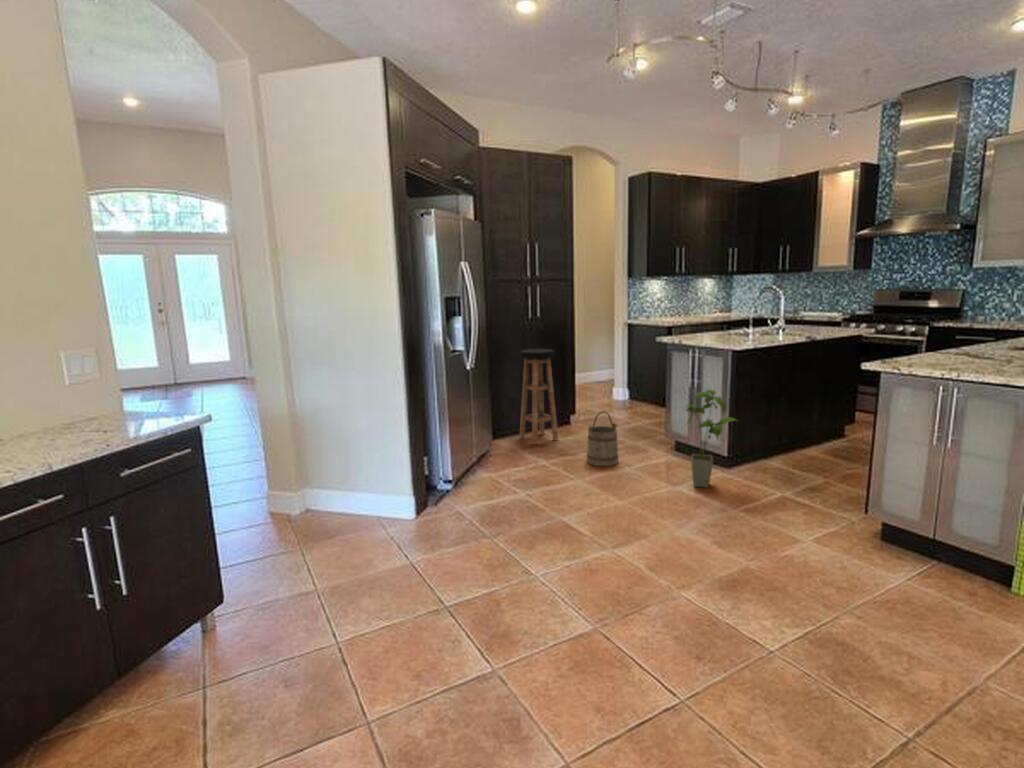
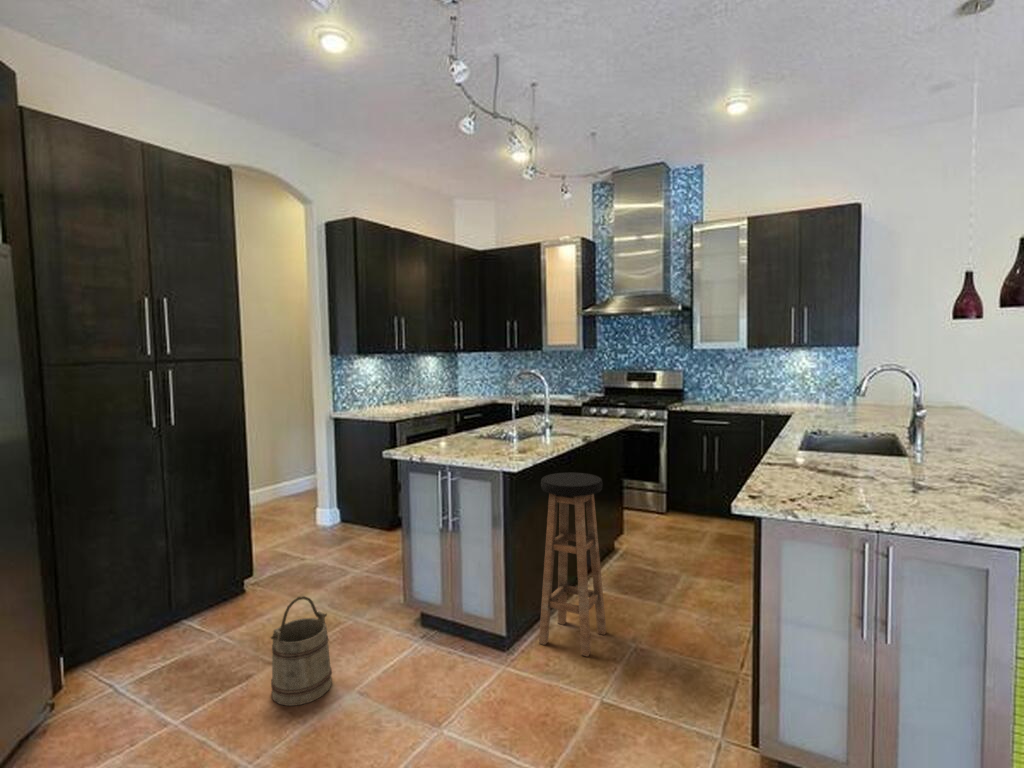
bar stool: present [519,349,558,445] -> present [539,473,606,657]
house plant: present [685,390,737,488] -> none [443,548,530,720]

